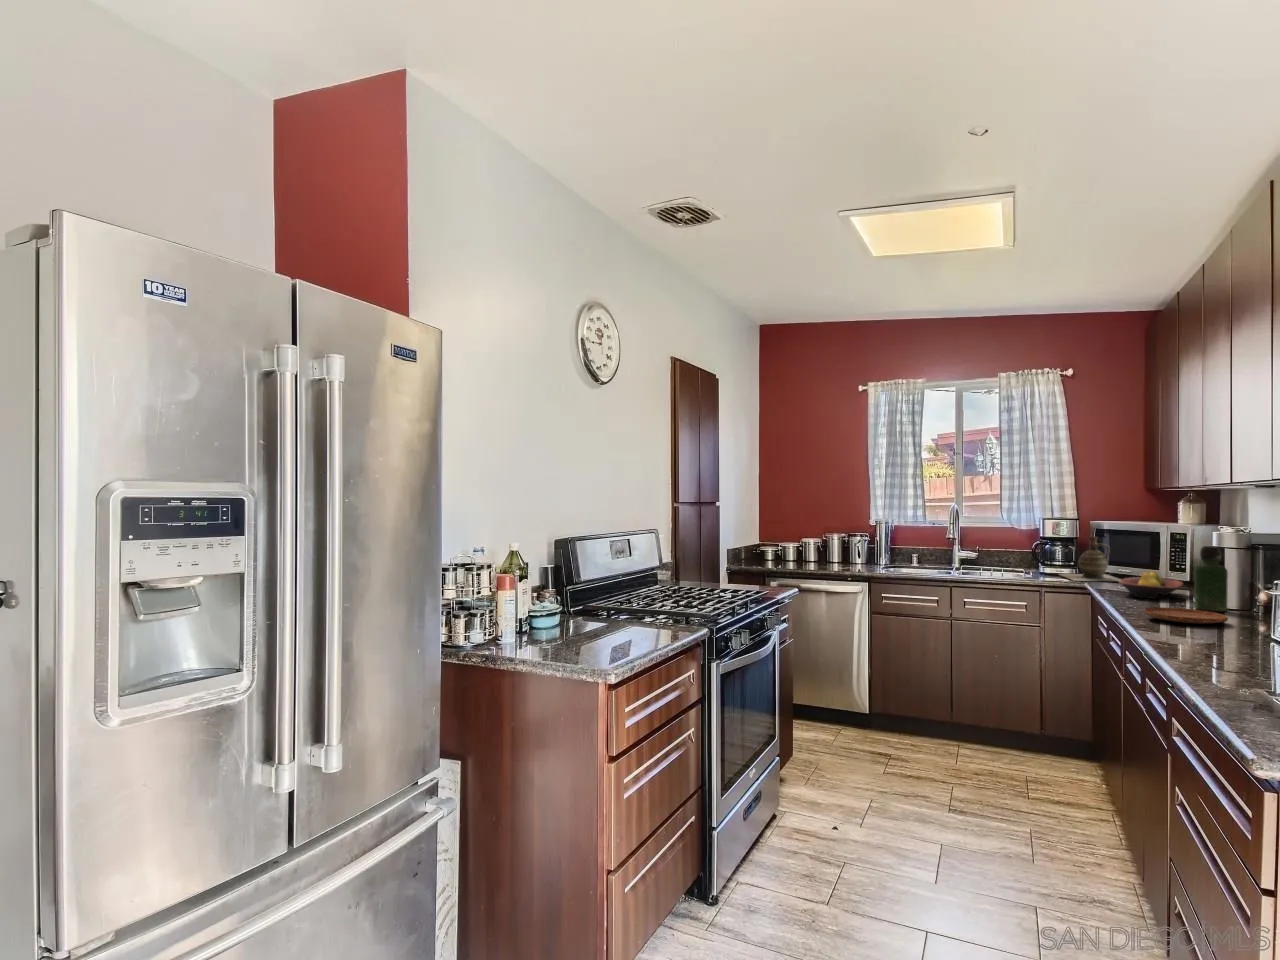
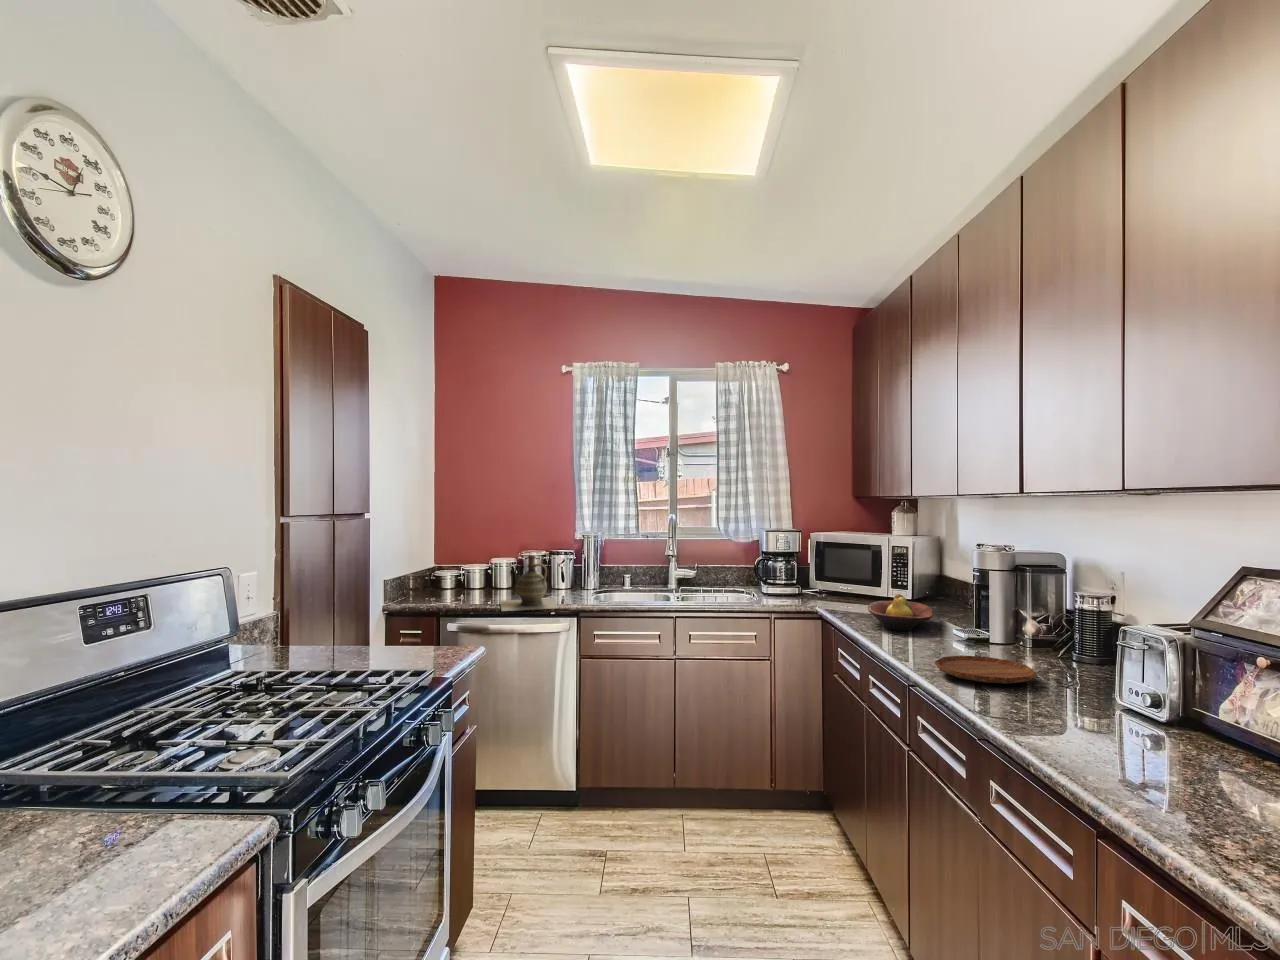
ceramic jug: present [1060,536,1120,581] -> present [500,555,559,611]
bottle: present [1194,546,1228,612] -> none [966,570,1002,651]

